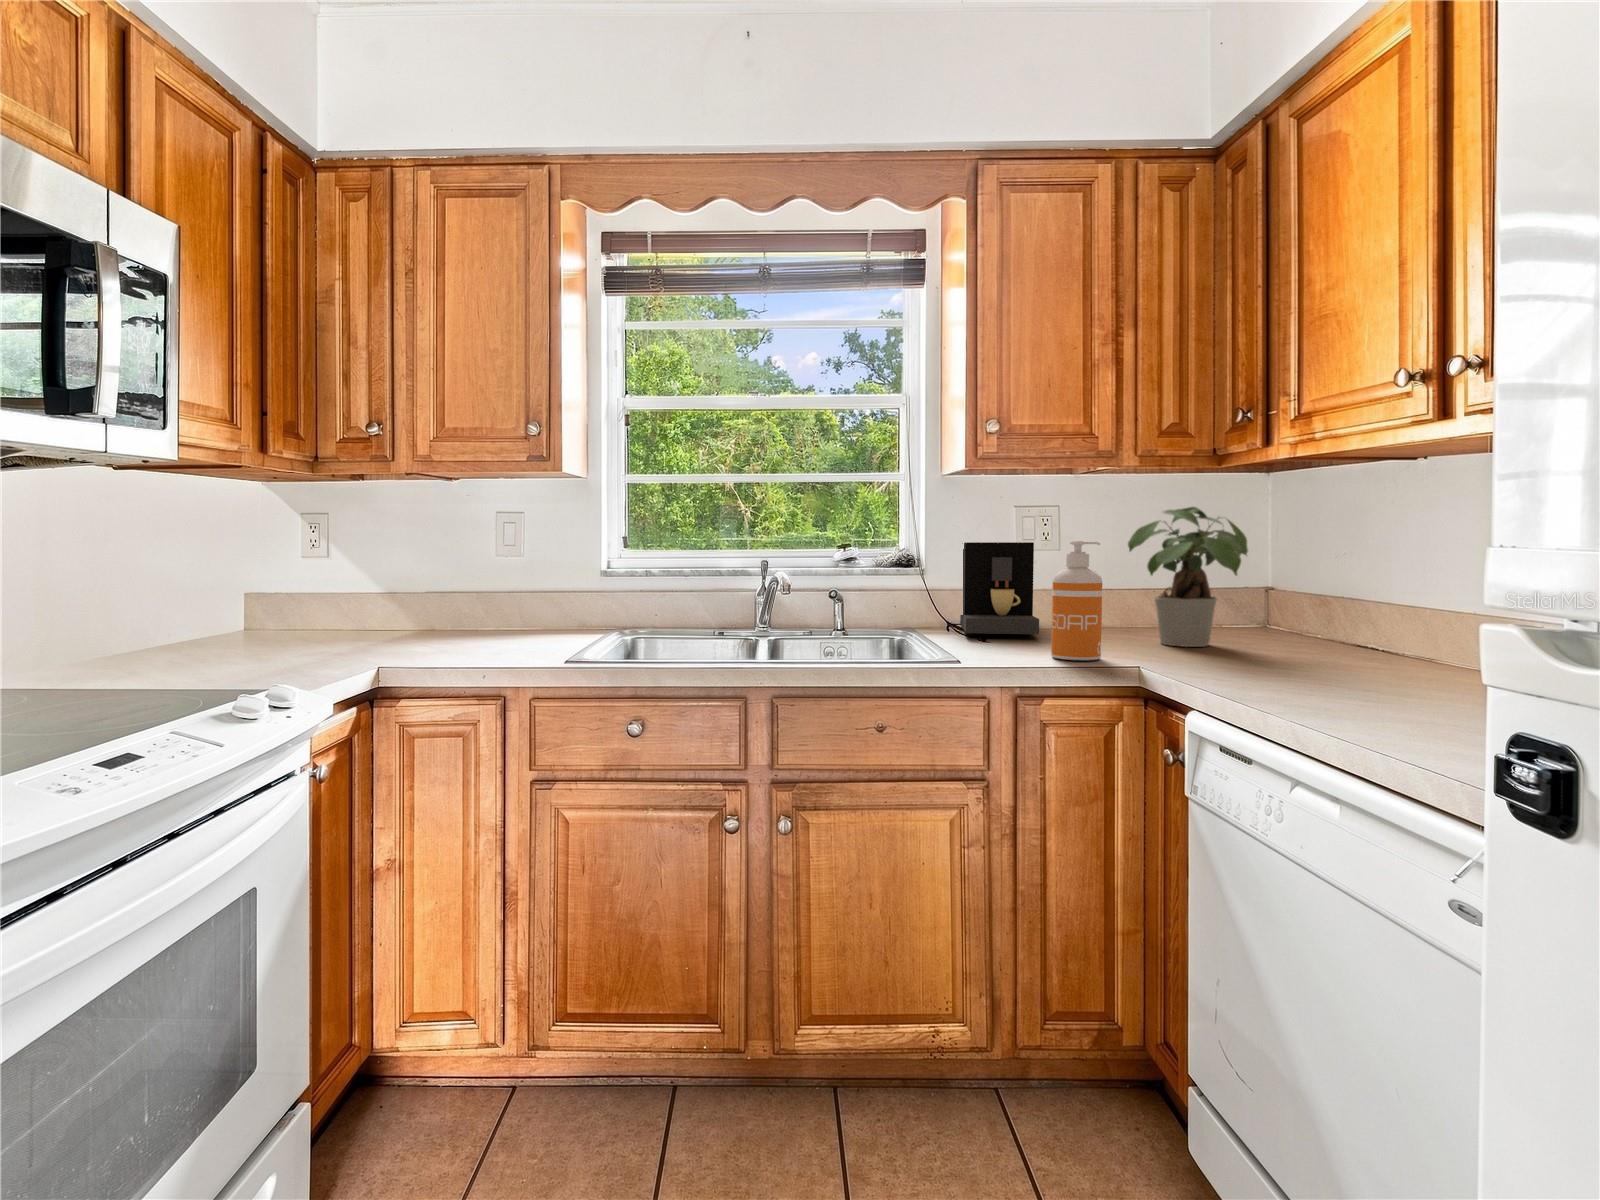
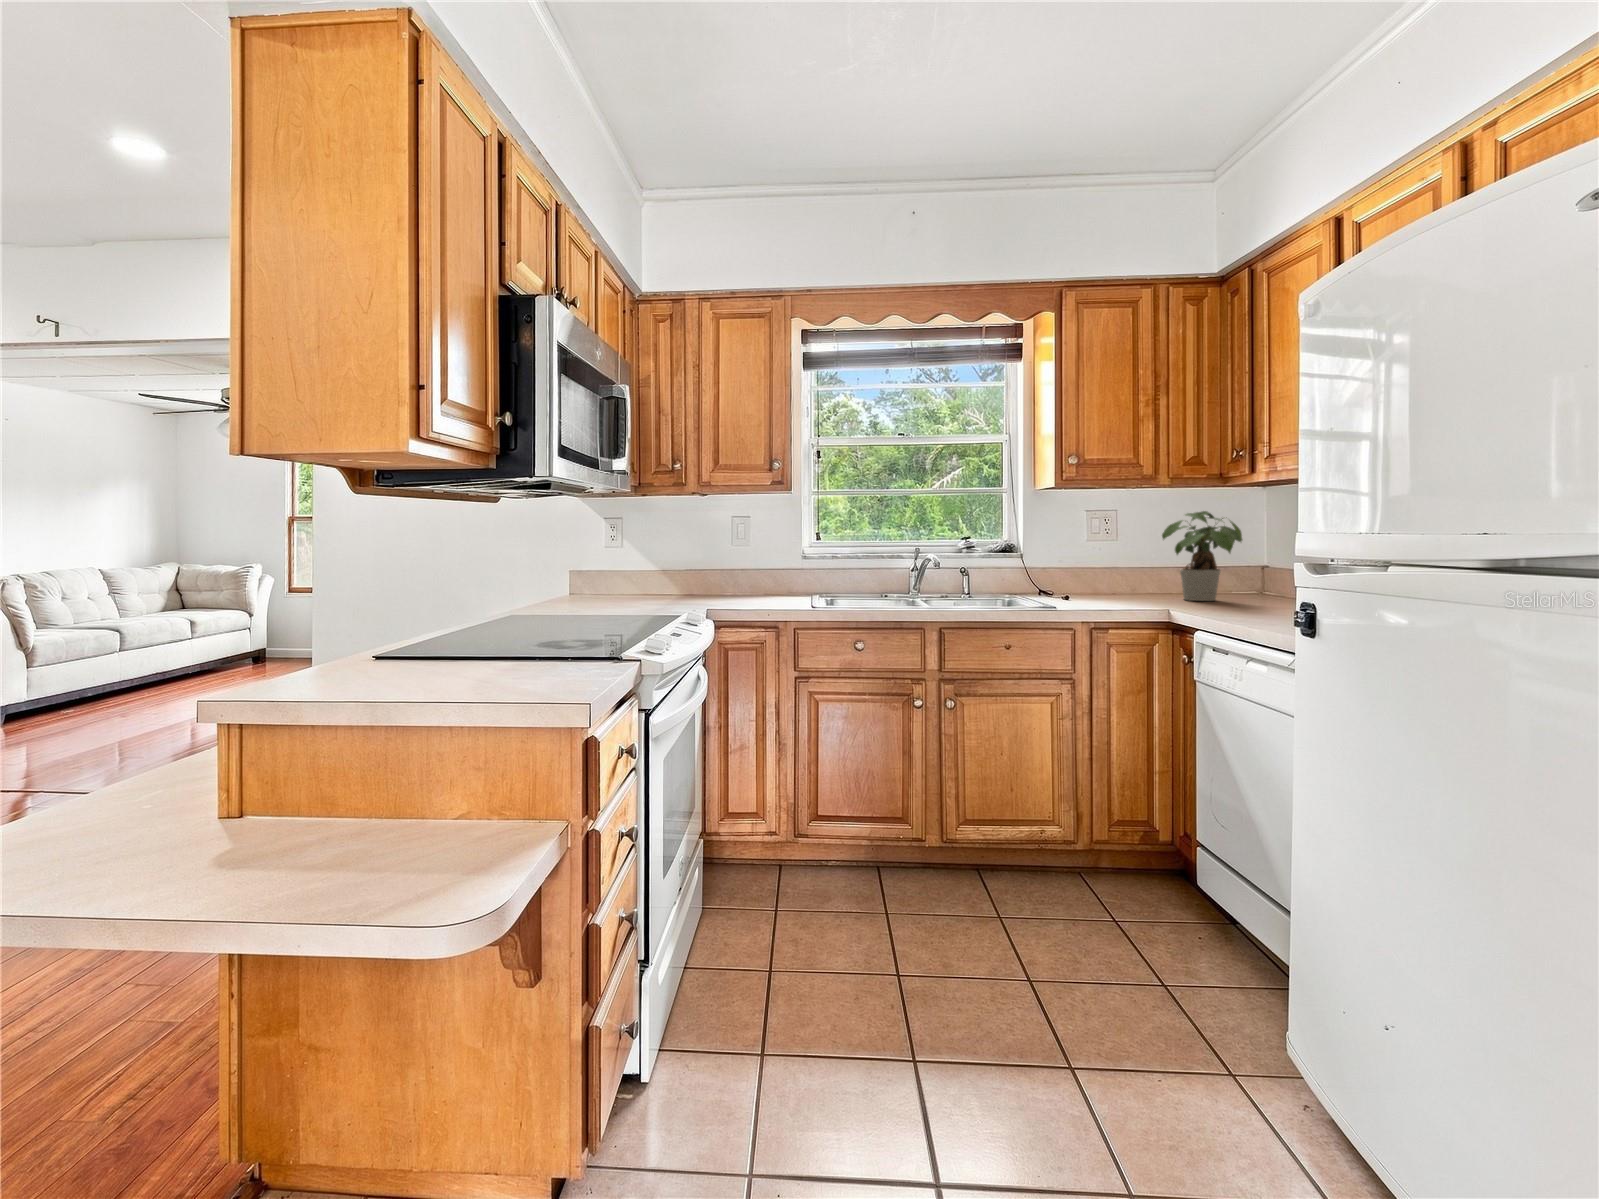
soap dispenser: present [1051,541,1102,660] -> none [1113,533,1145,606]
coffee maker: present [960,542,1039,634] -> none [1045,535,1103,595]

